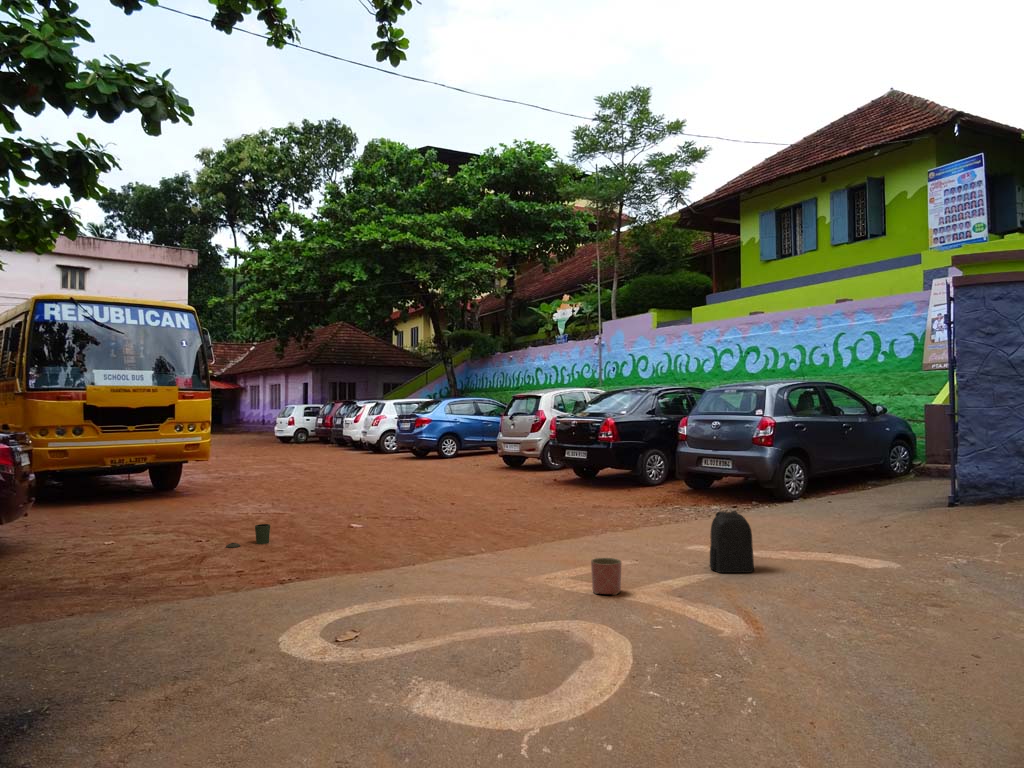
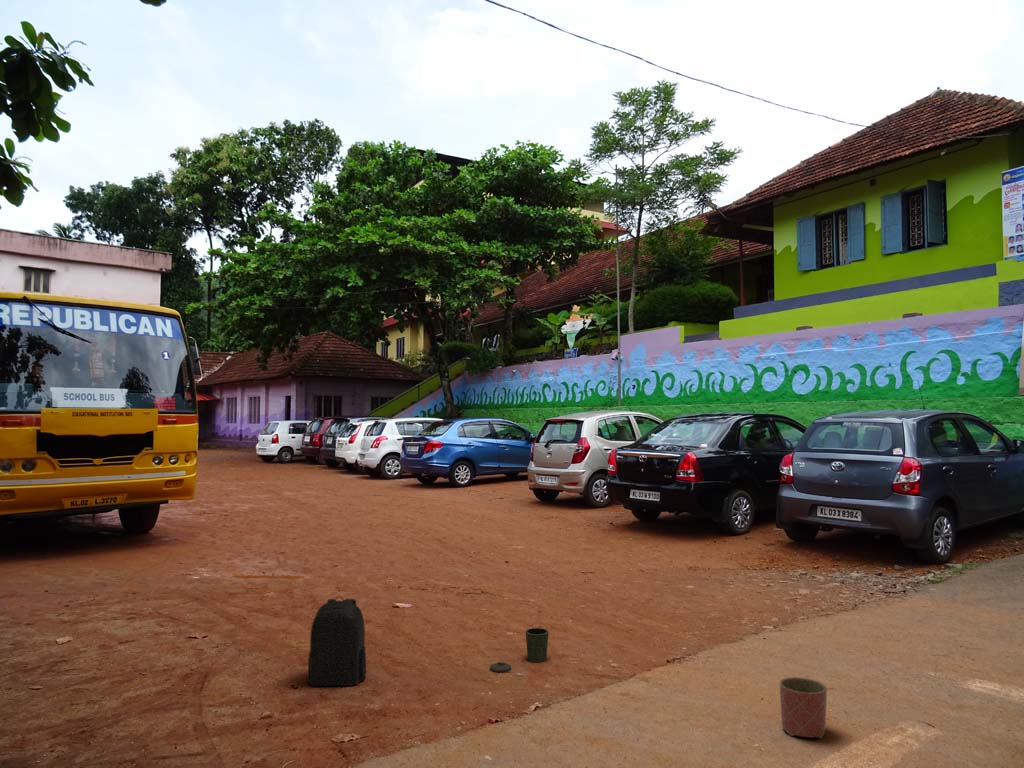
backpack: present [710,511,754,573] -> present [307,598,366,686]
trash can: present [226,524,270,548] -> present [490,628,548,672]

